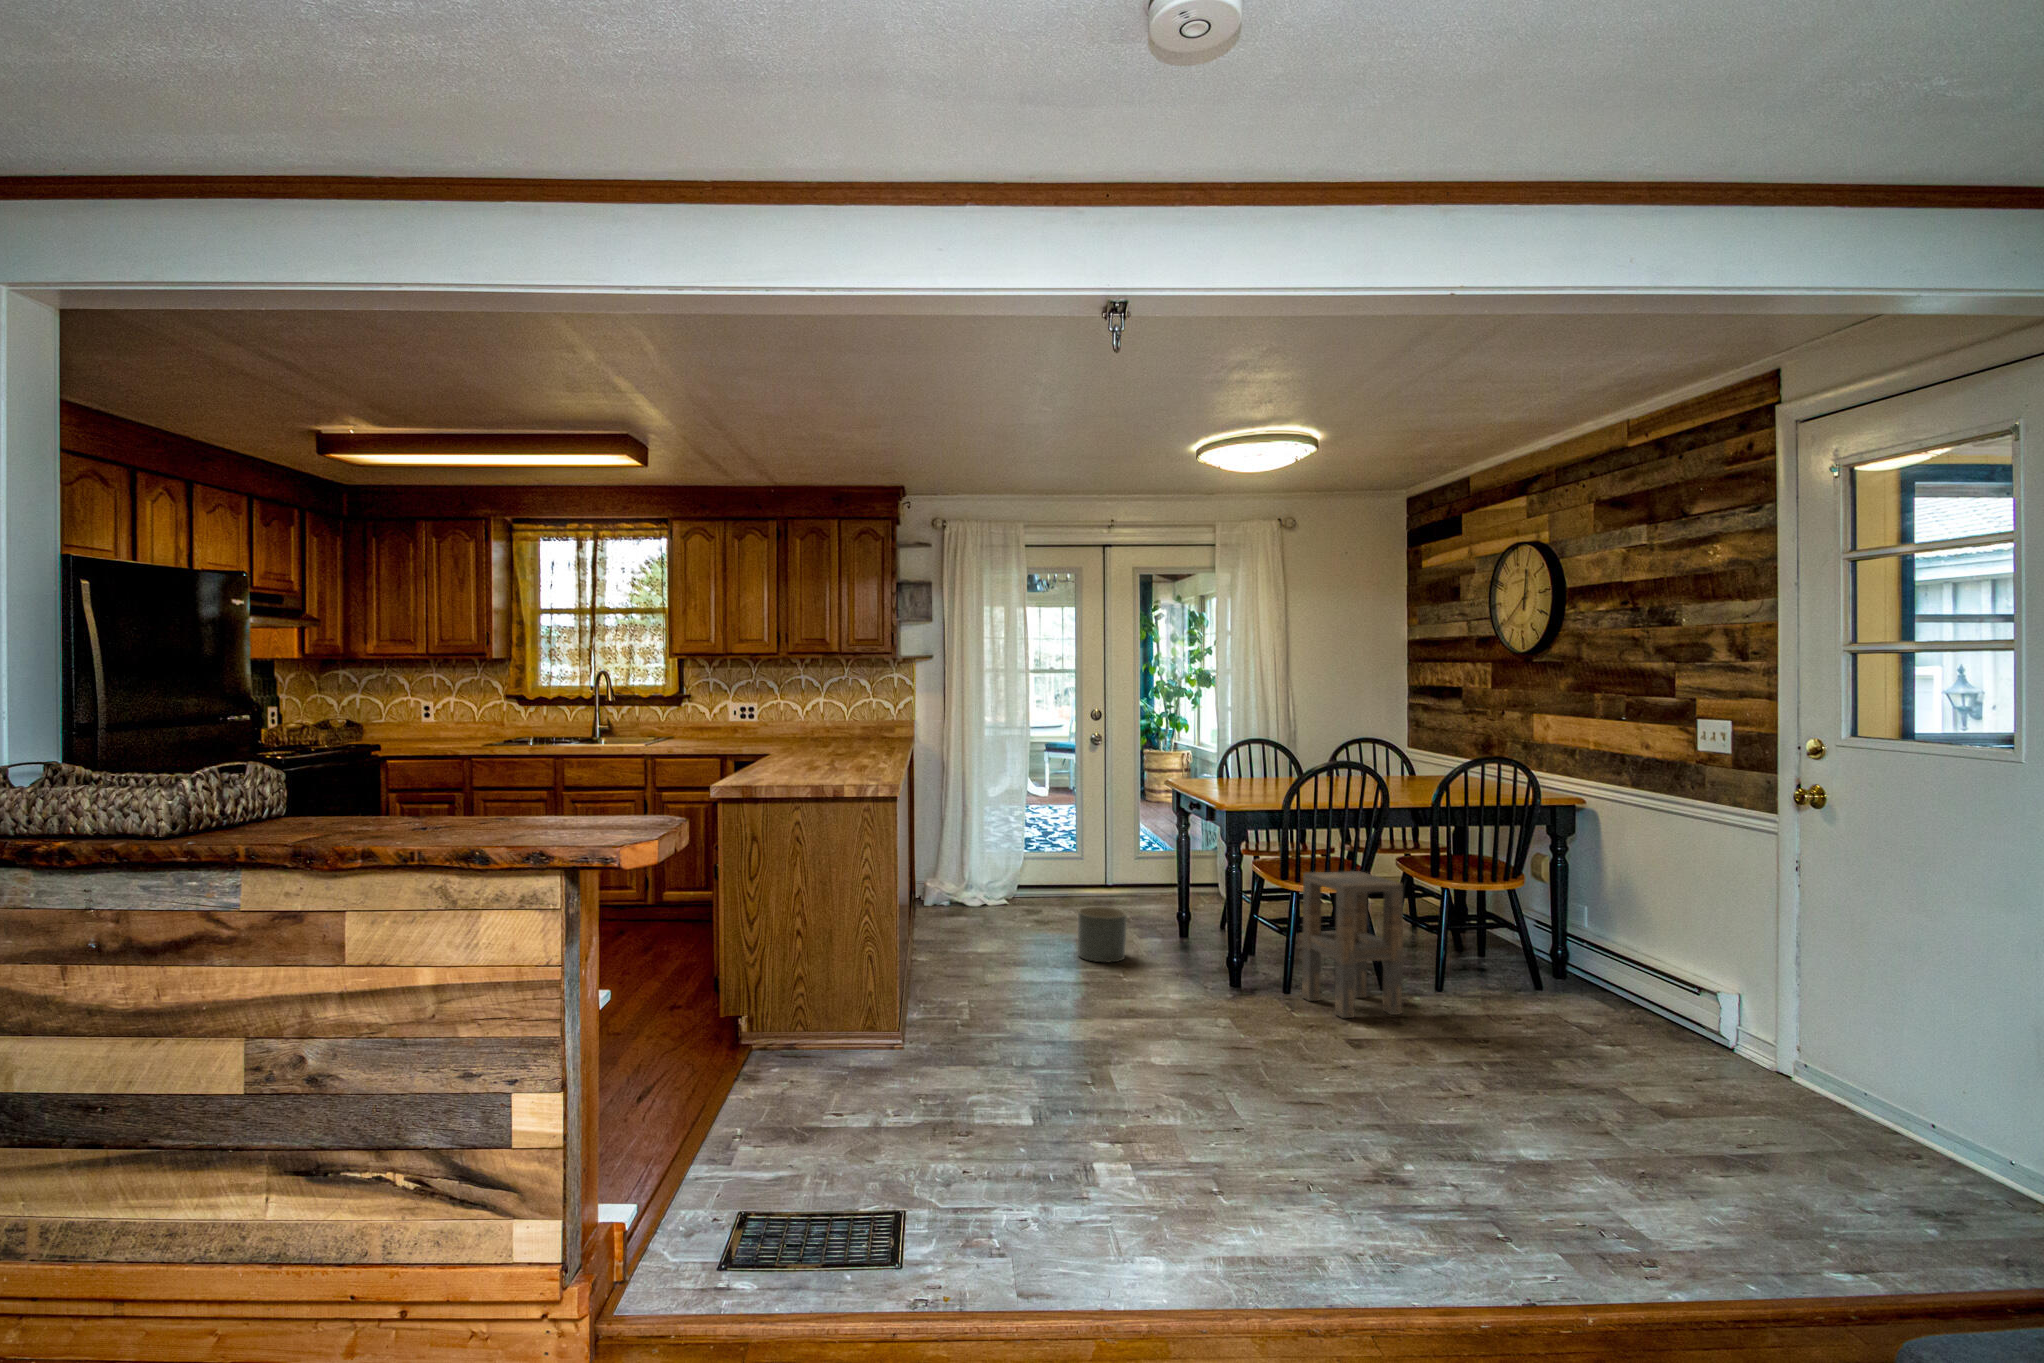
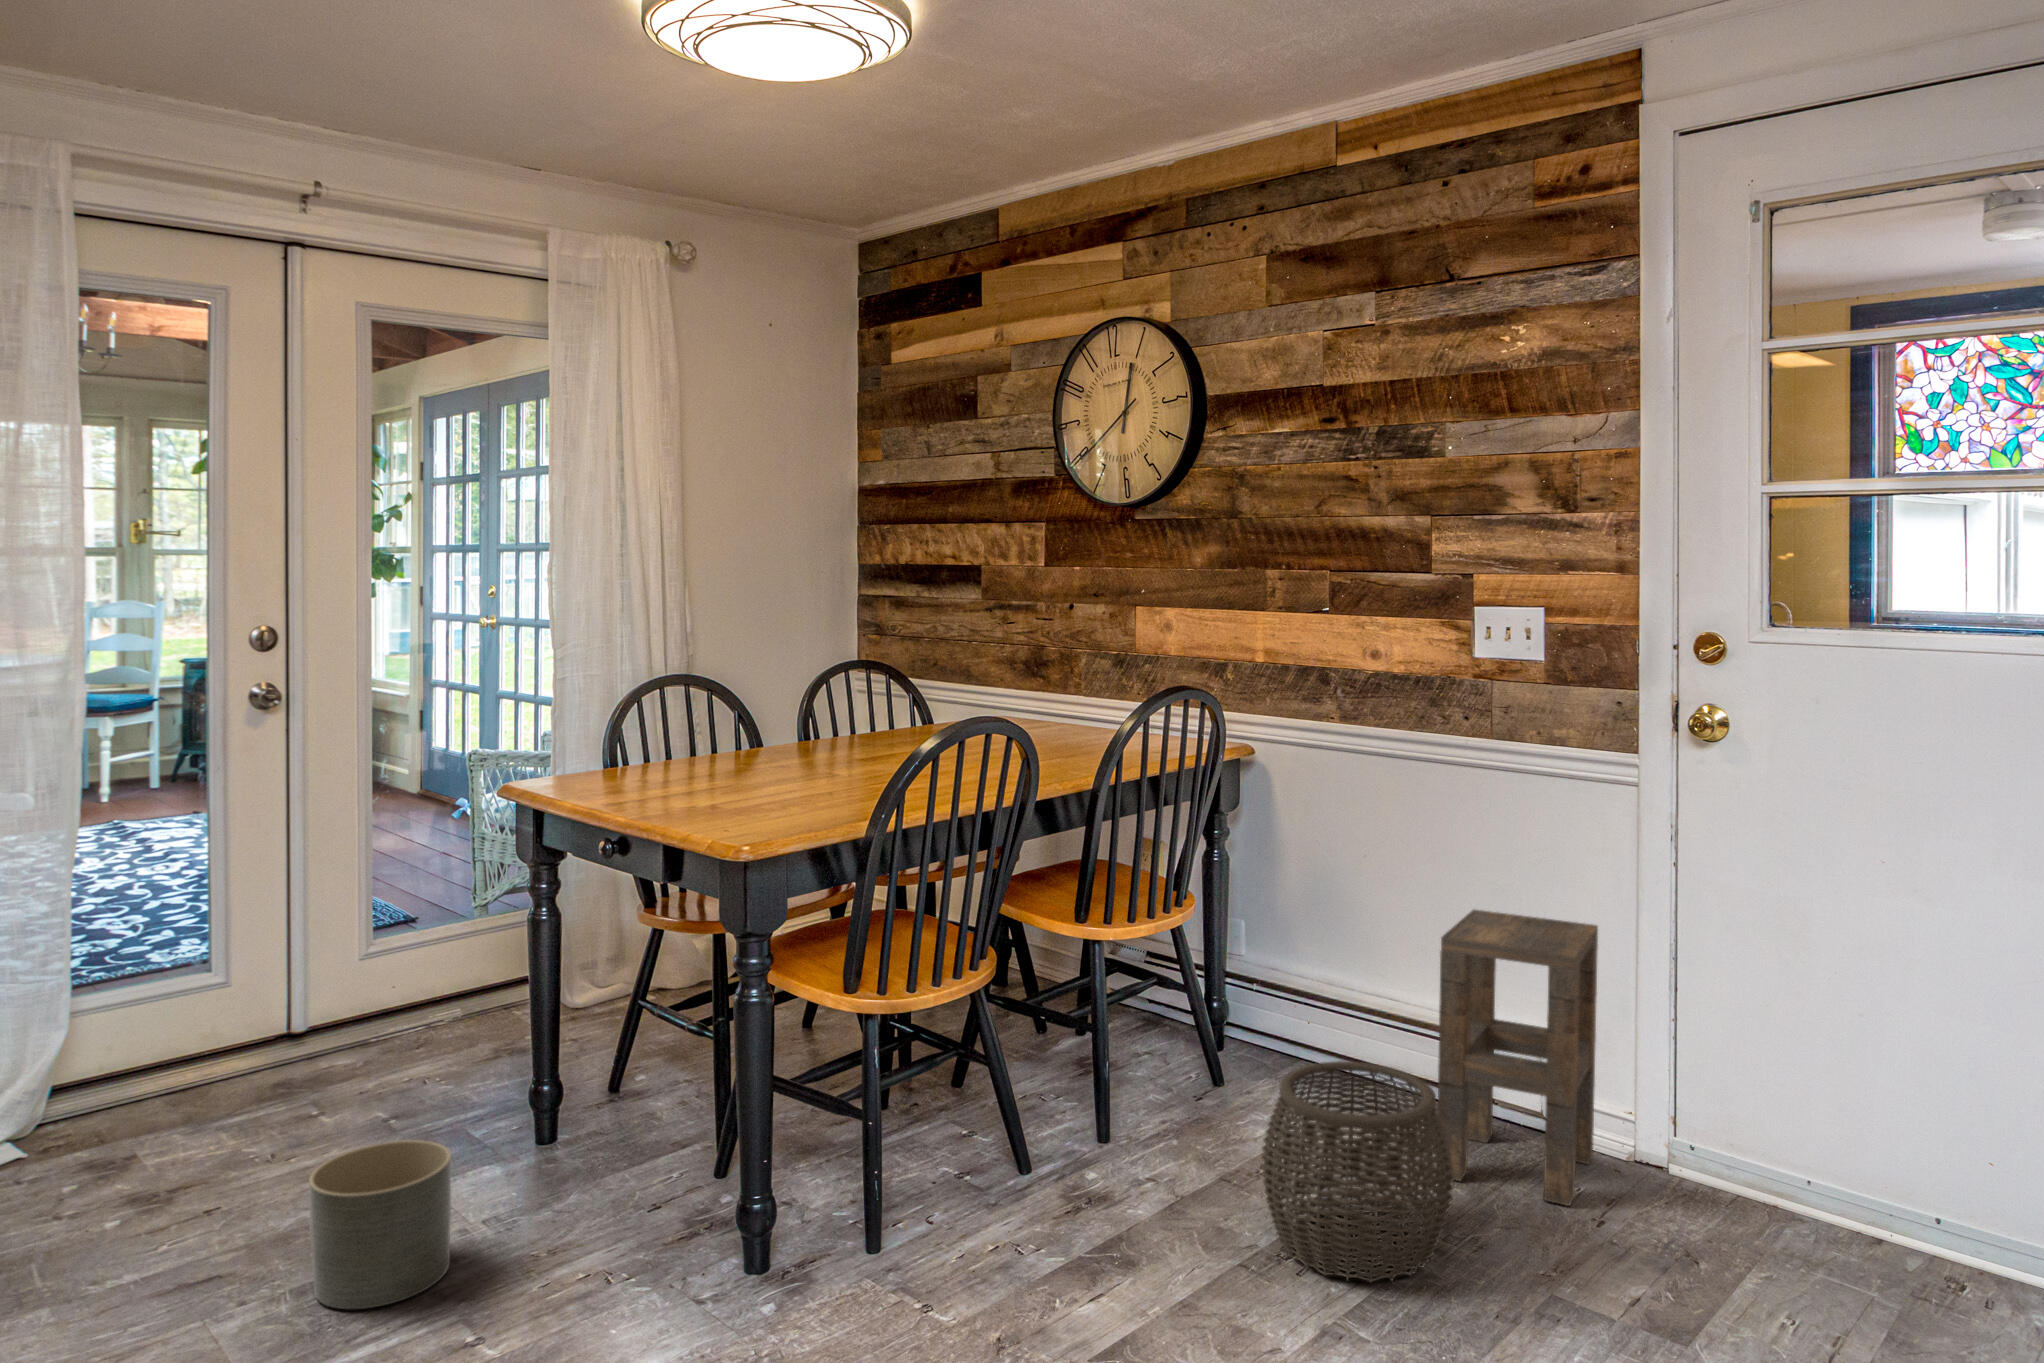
side table: present [1302,871,1403,1018] -> present [1438,910,1598,1206]
woven basket: none [1470,955,1585,1066] -> present [1261,1061,1454,1282]

